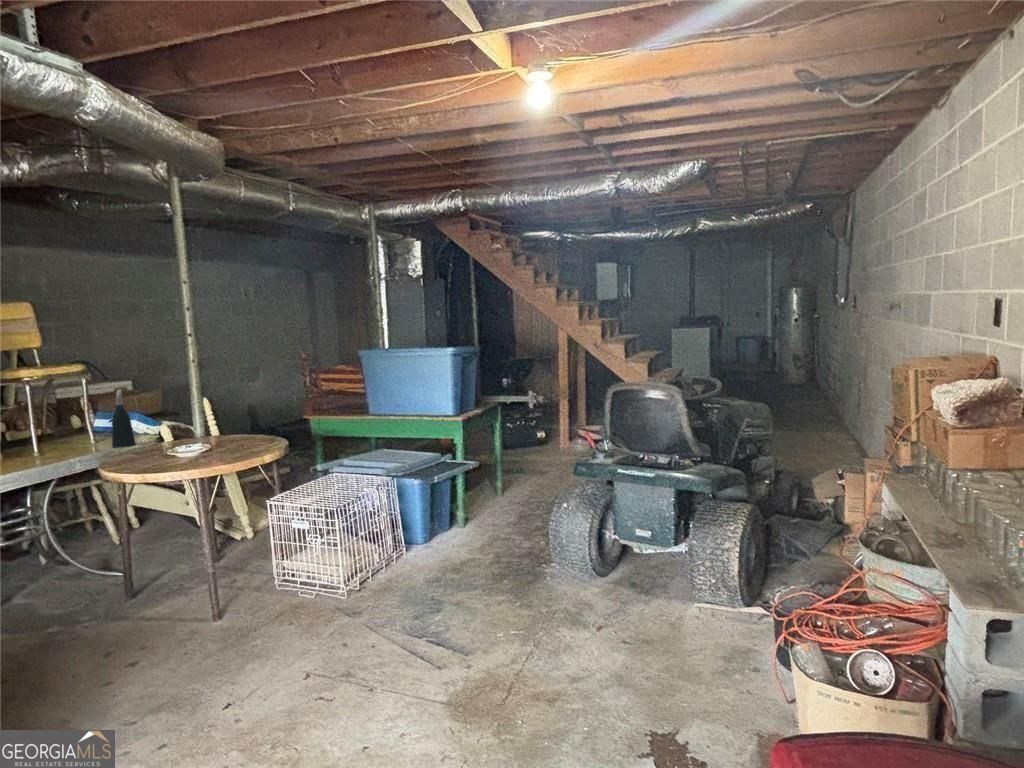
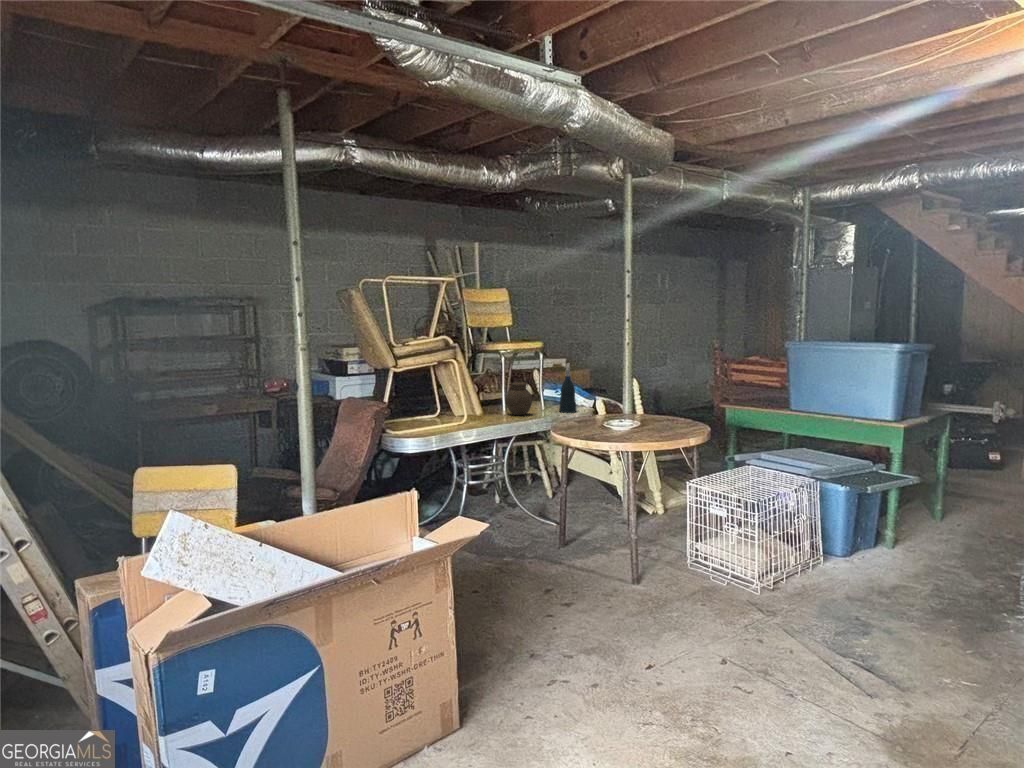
jar: none [31,415,71,459] -> present [506,379,532,415]

